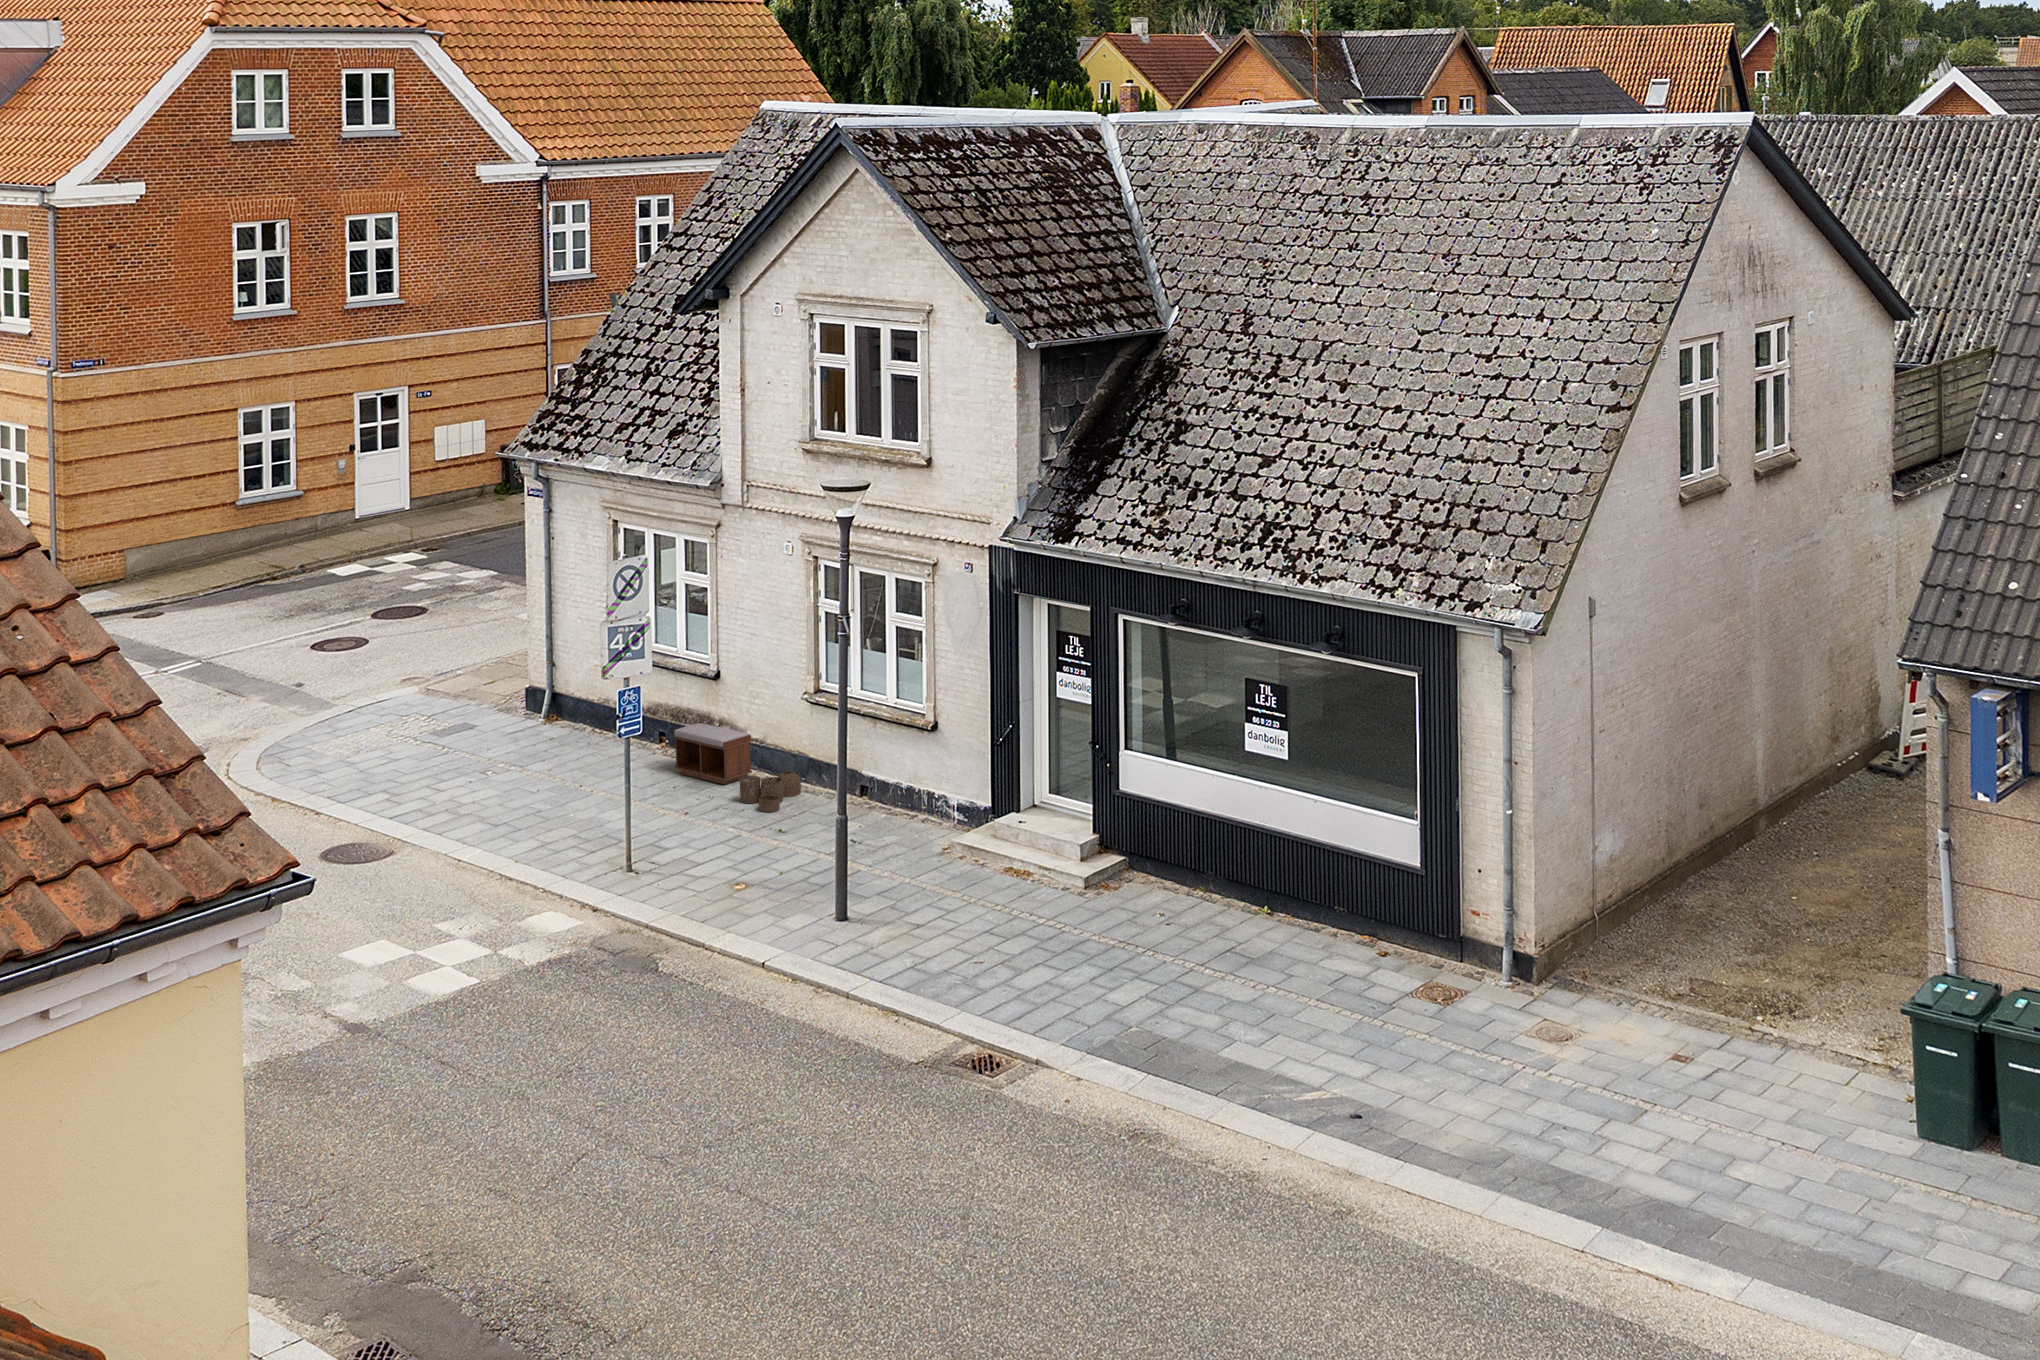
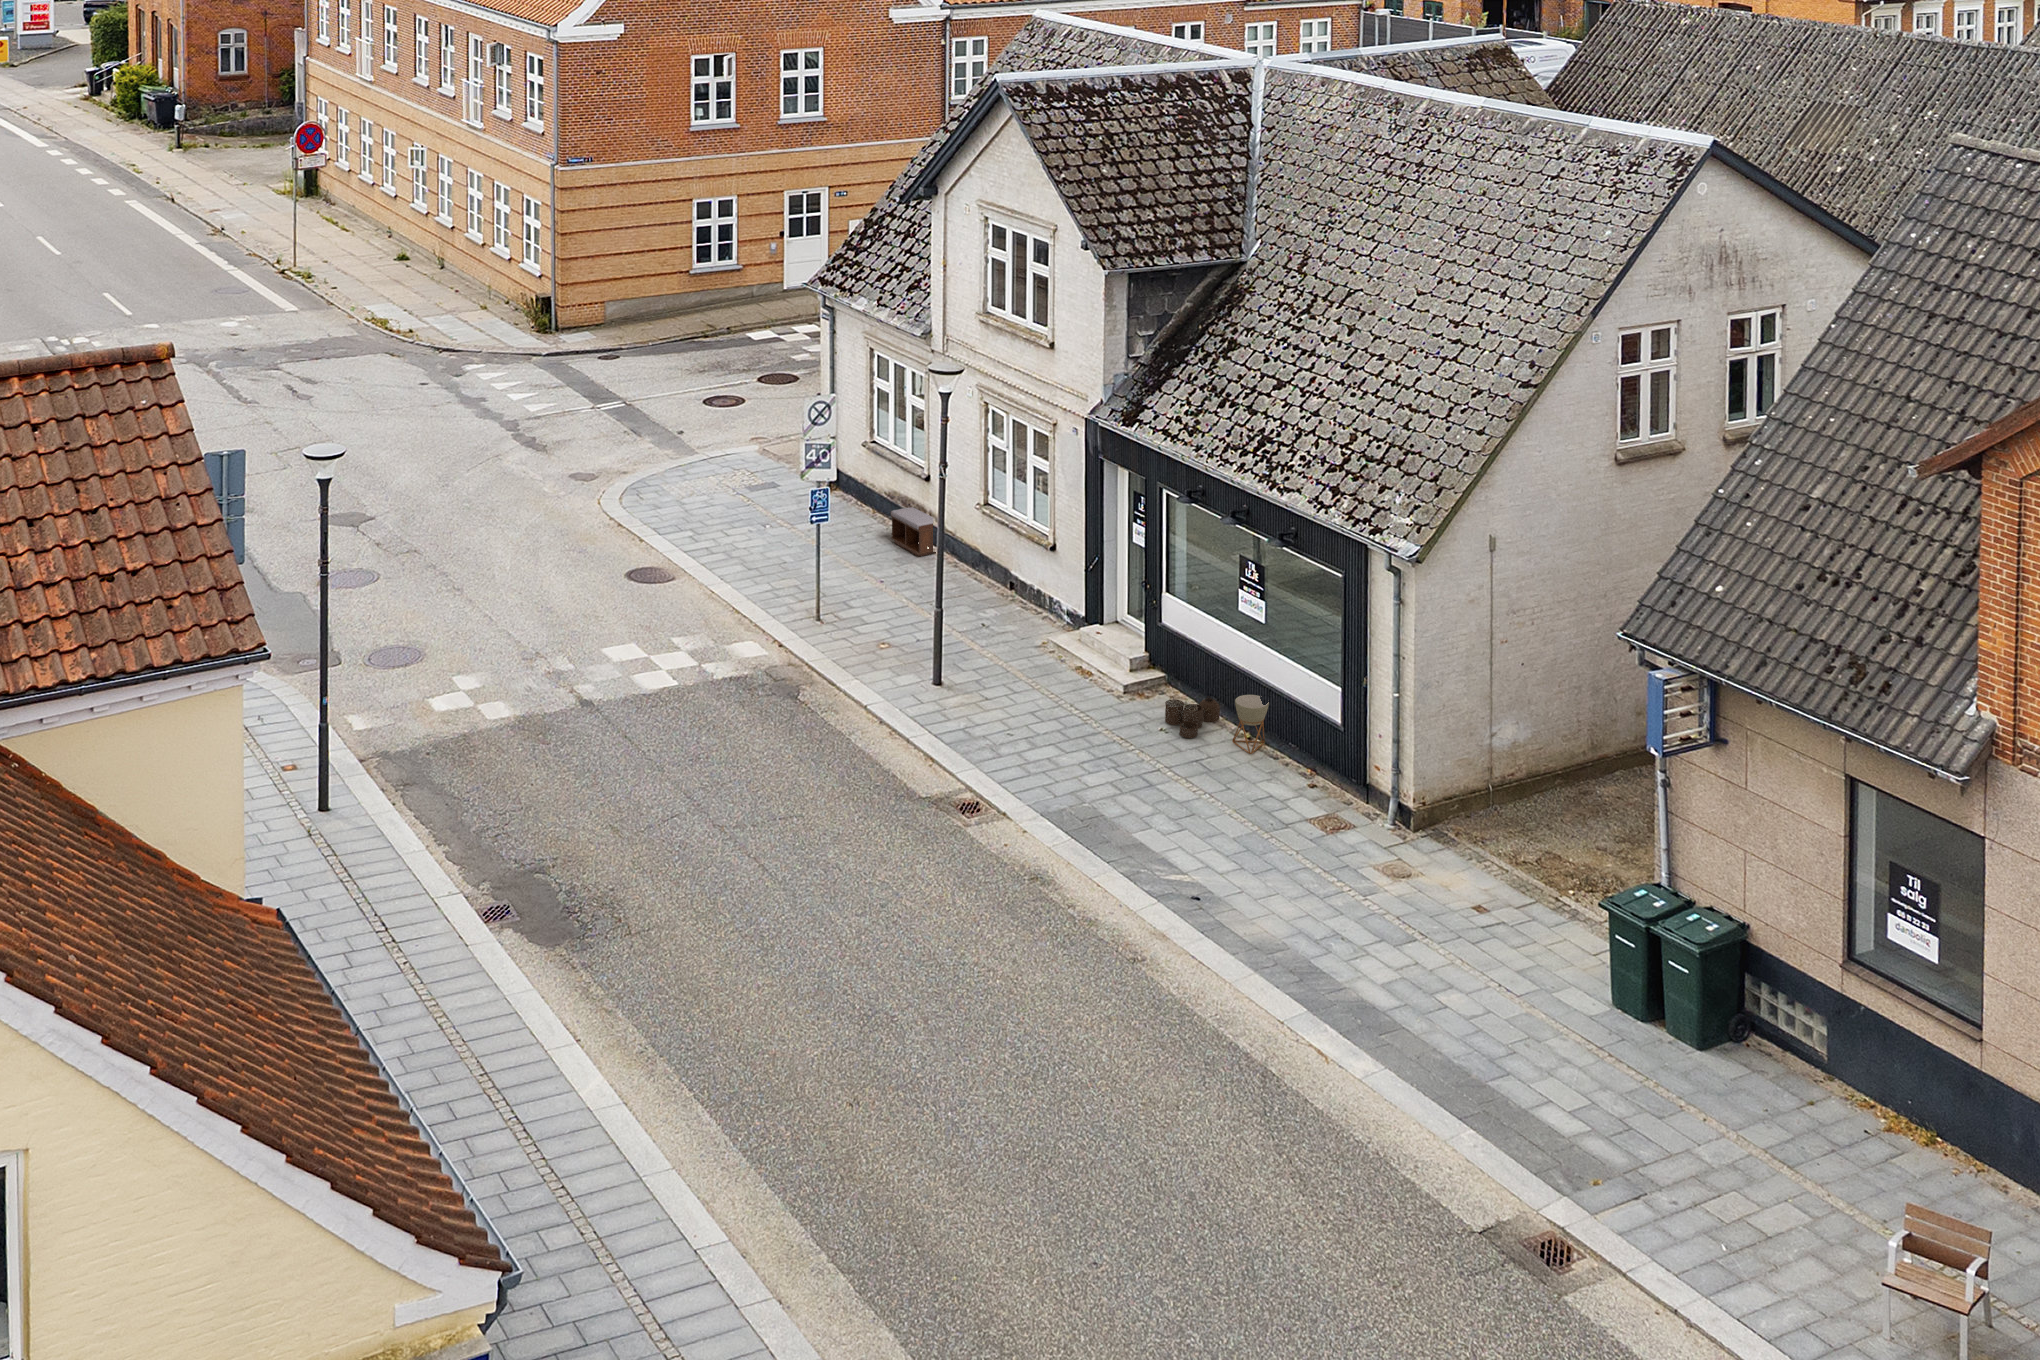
woven basket: present [739,769,801,812] -> present [1165,696,1220,738]
planter: none [1273,864,1320,940] -> present [1232,695,1269,754]

